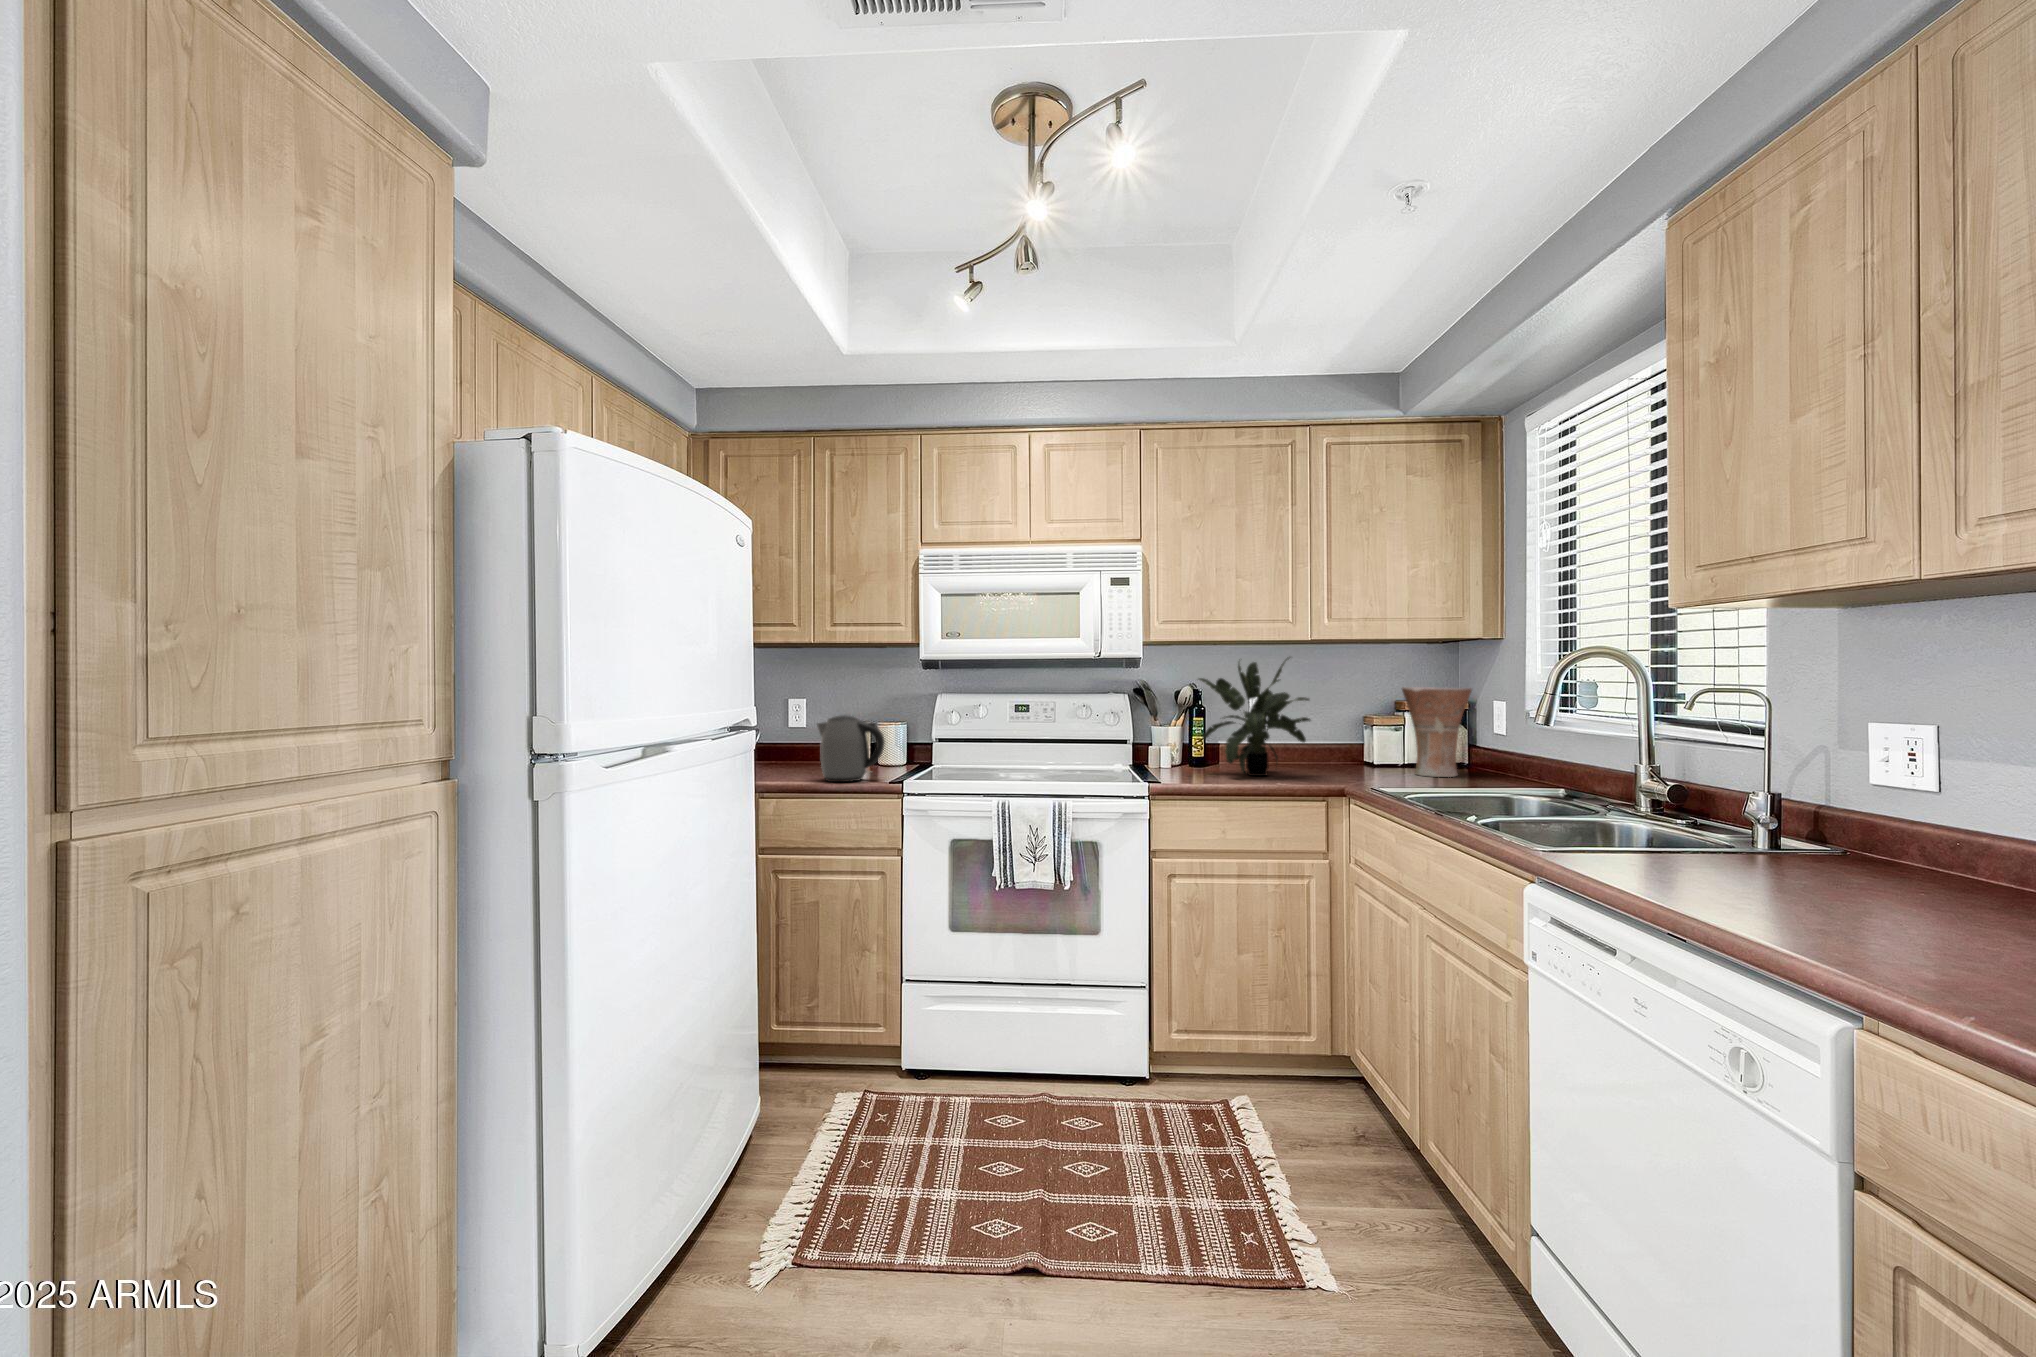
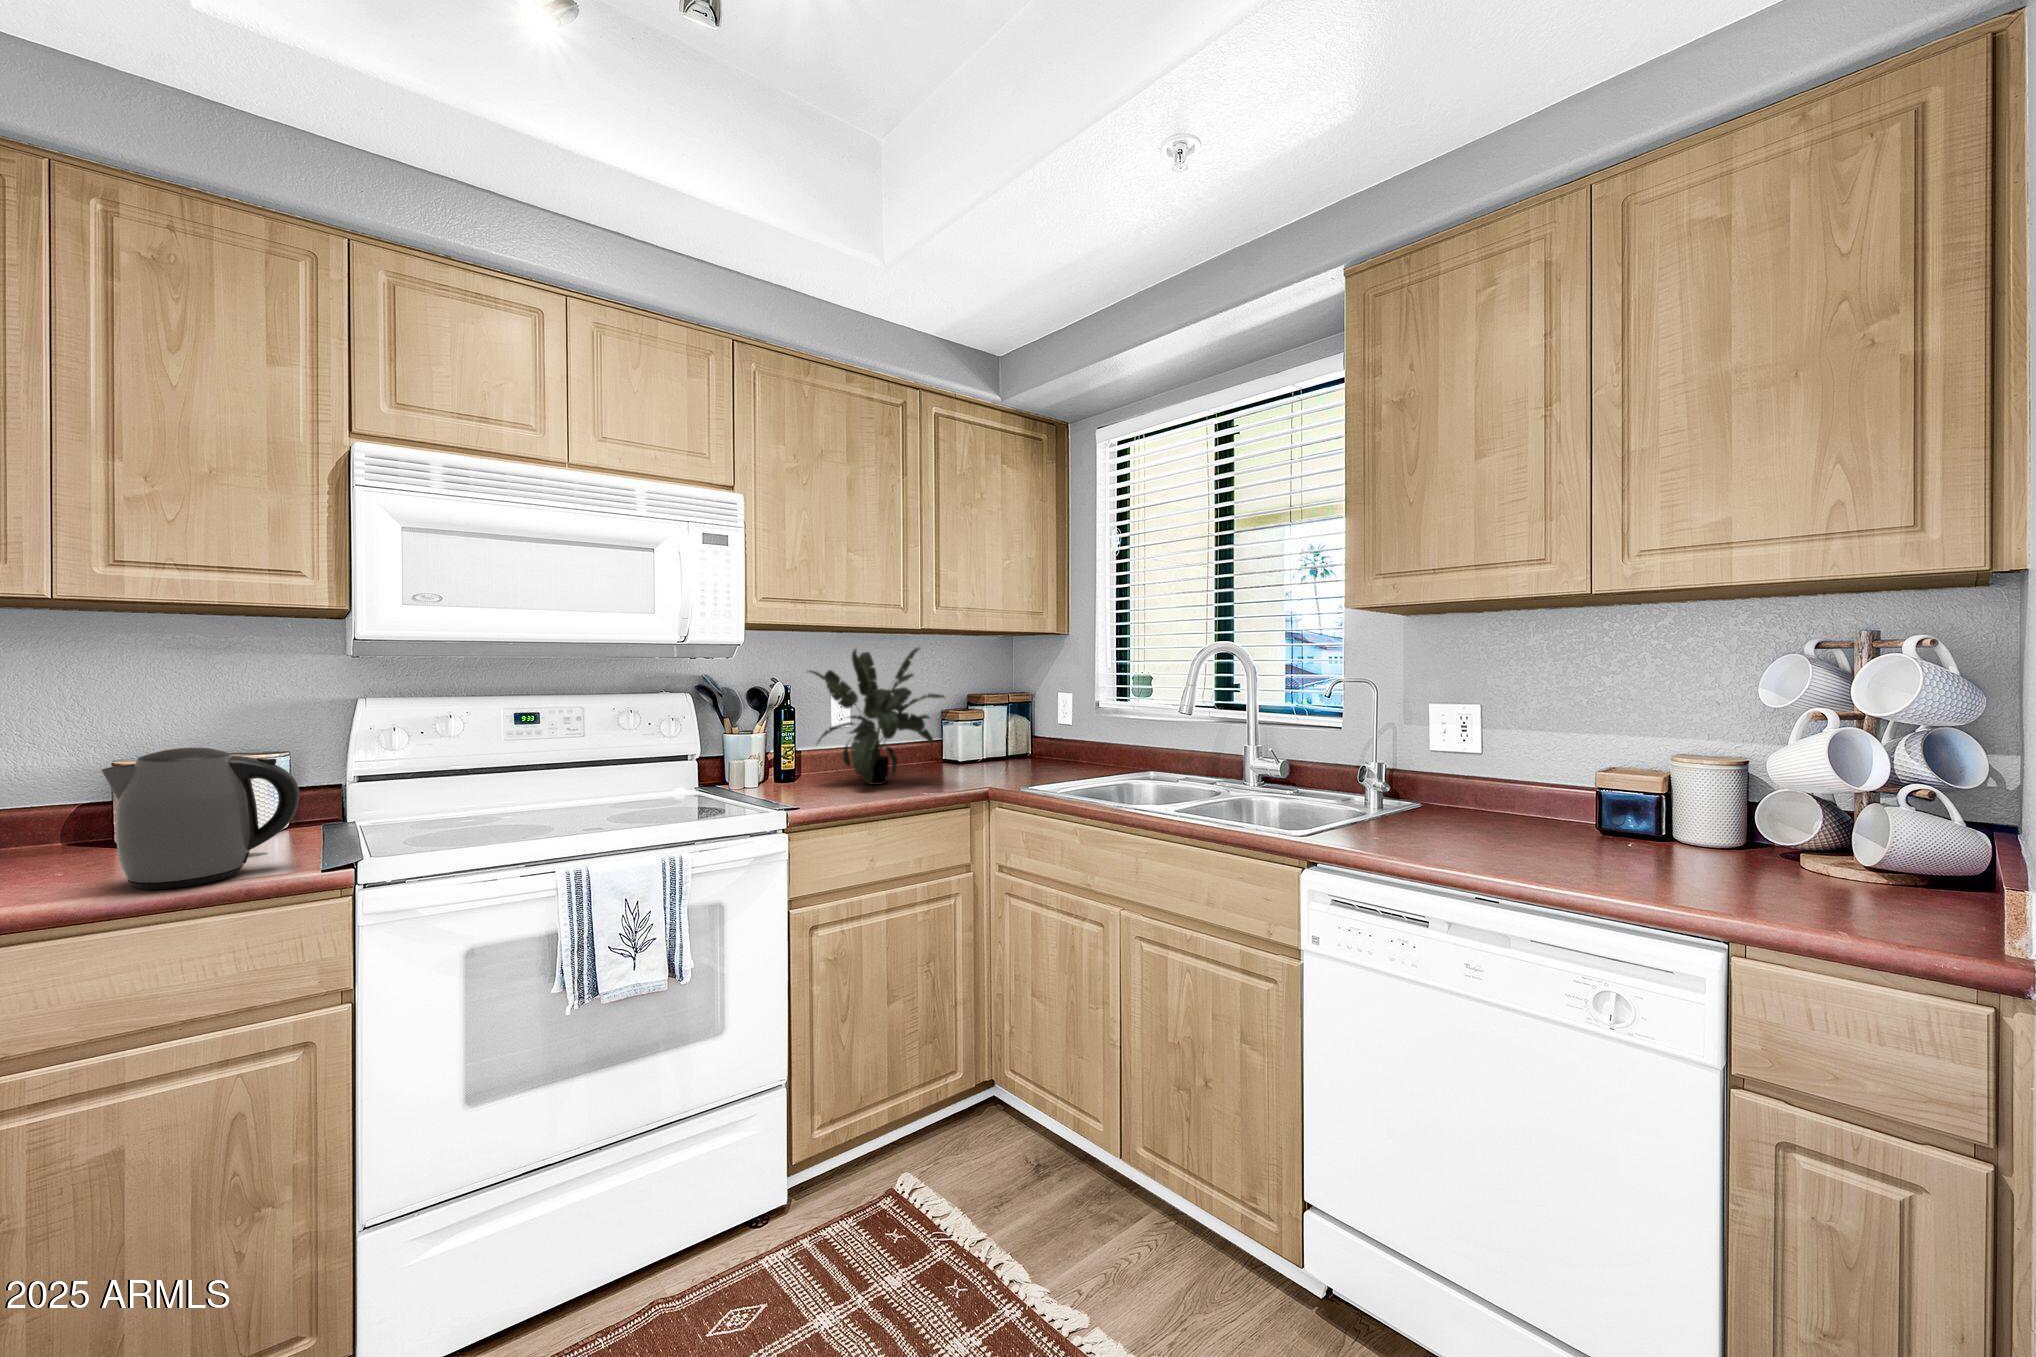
vase: present [1402,687,1472,777] -> none [994,679,1057,768]

